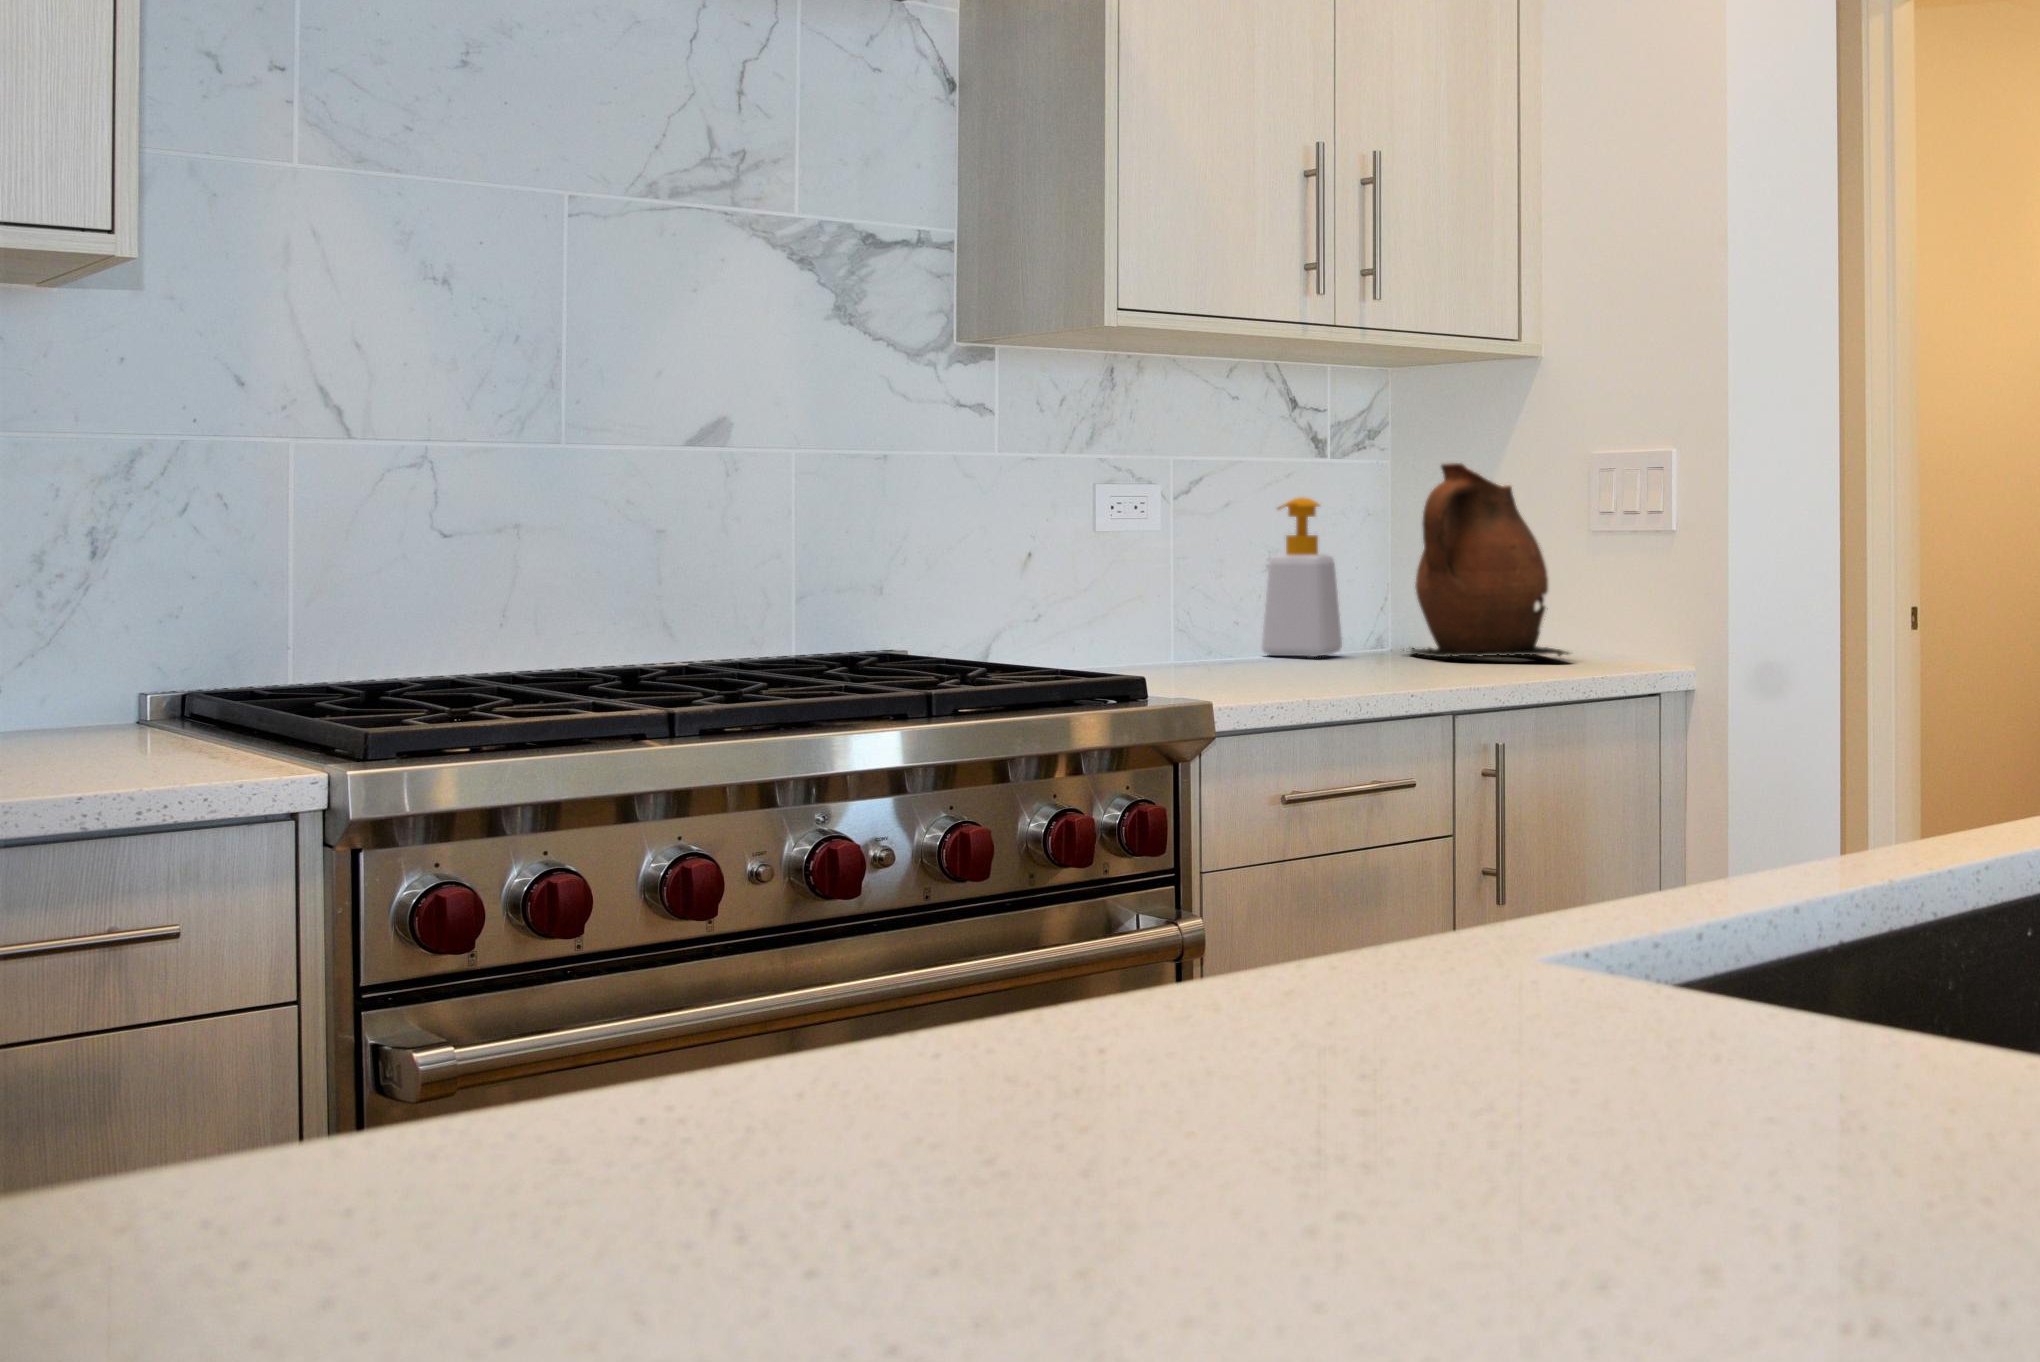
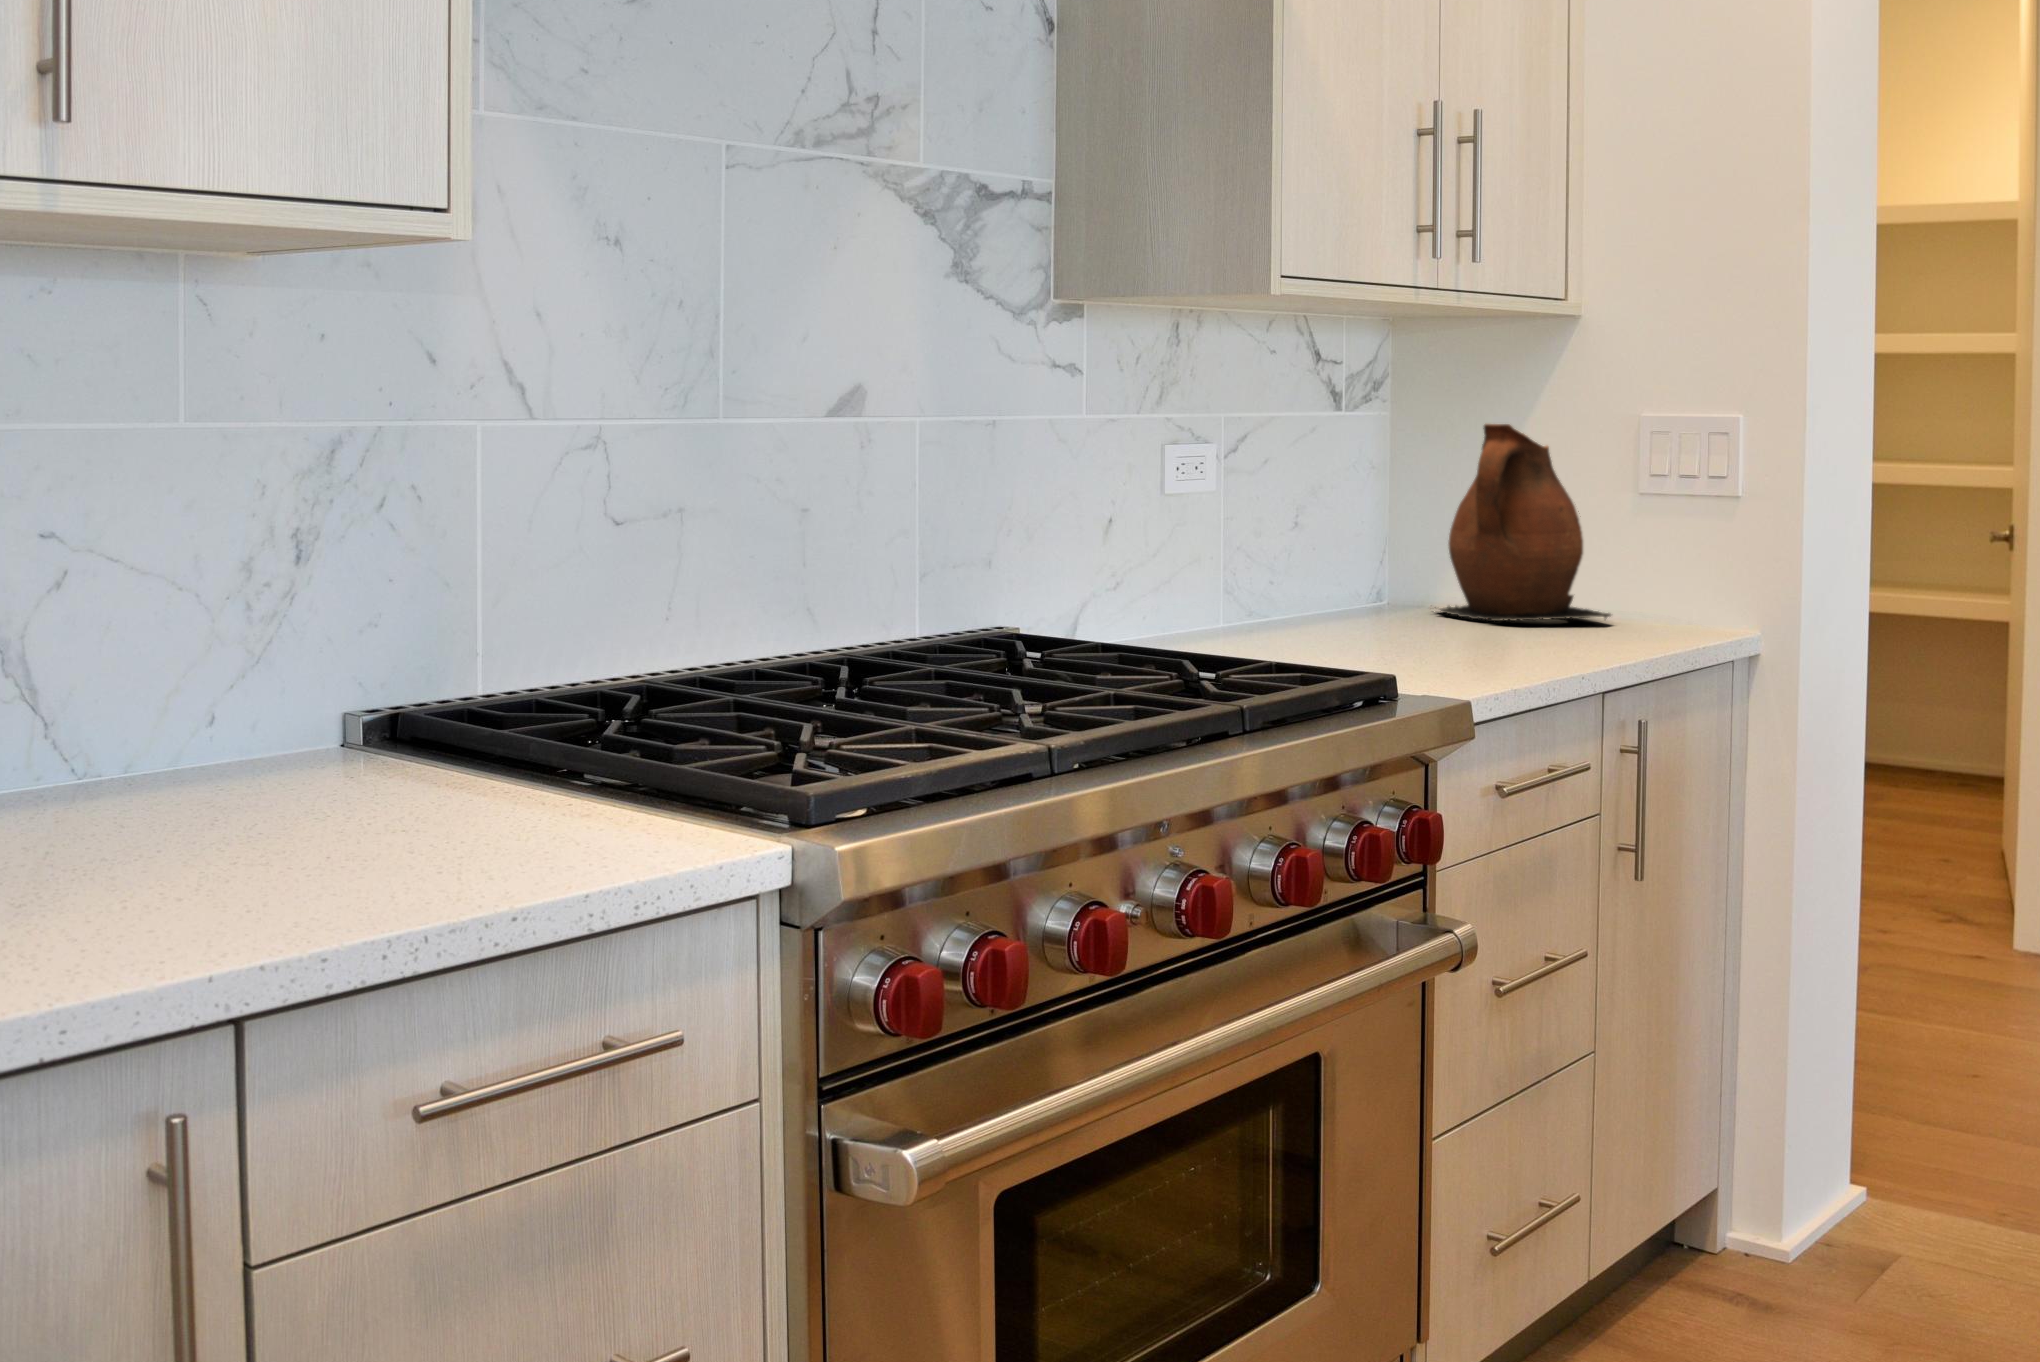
soap bottle: present [1262,498,1342,657] -> none [1318,458,1391,622]

